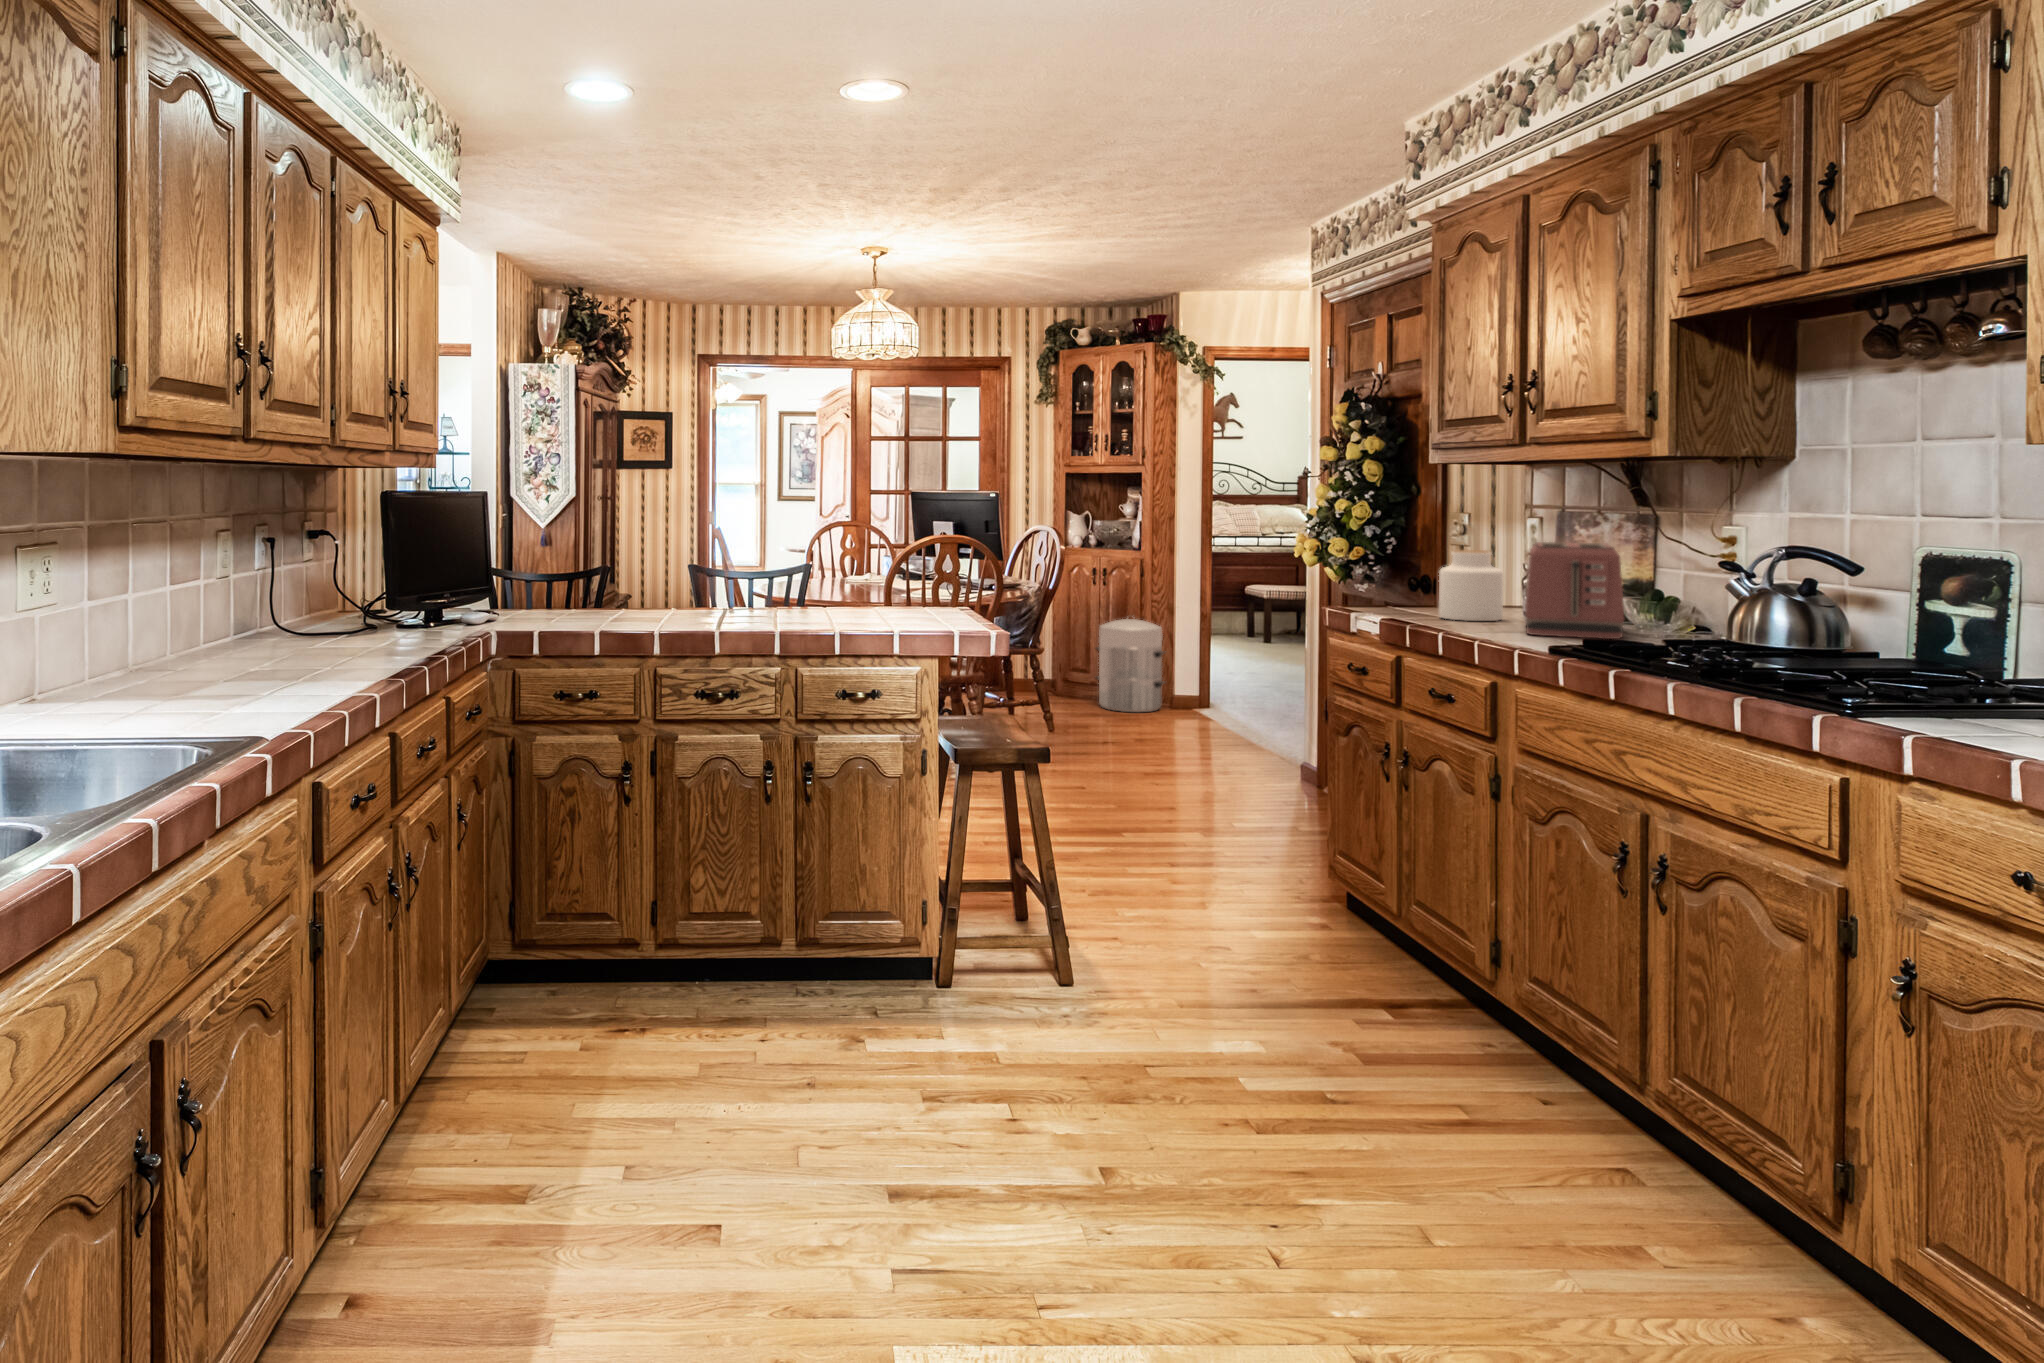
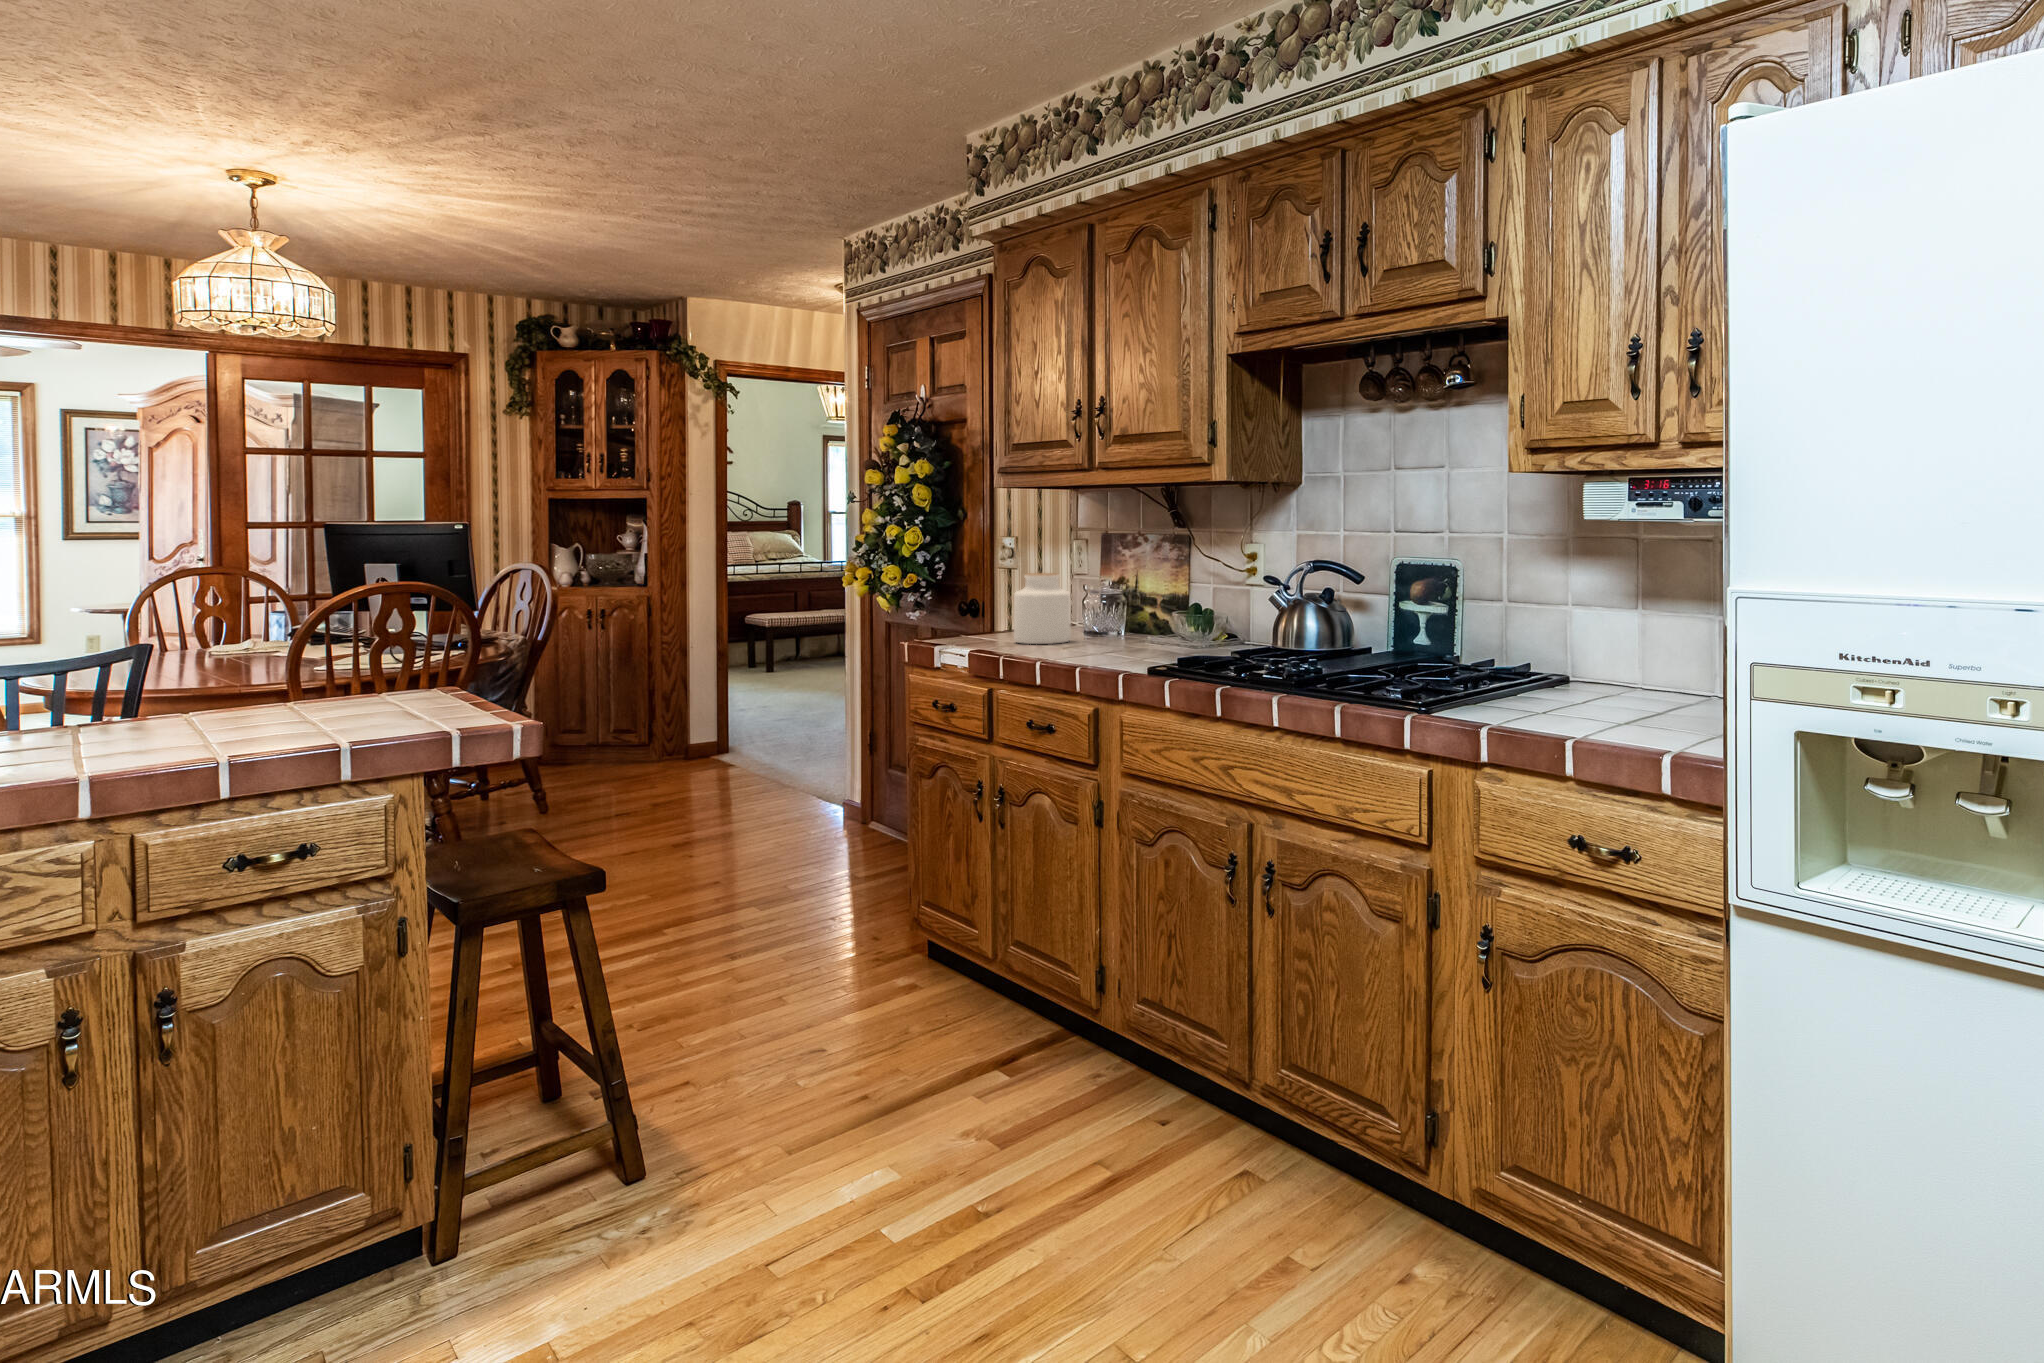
toaster: present [1525,542,1624,639] -> none [1094,563,1189,655]
waste bin: present [1096,618,1165,712] -> none [591,658,678,771]

